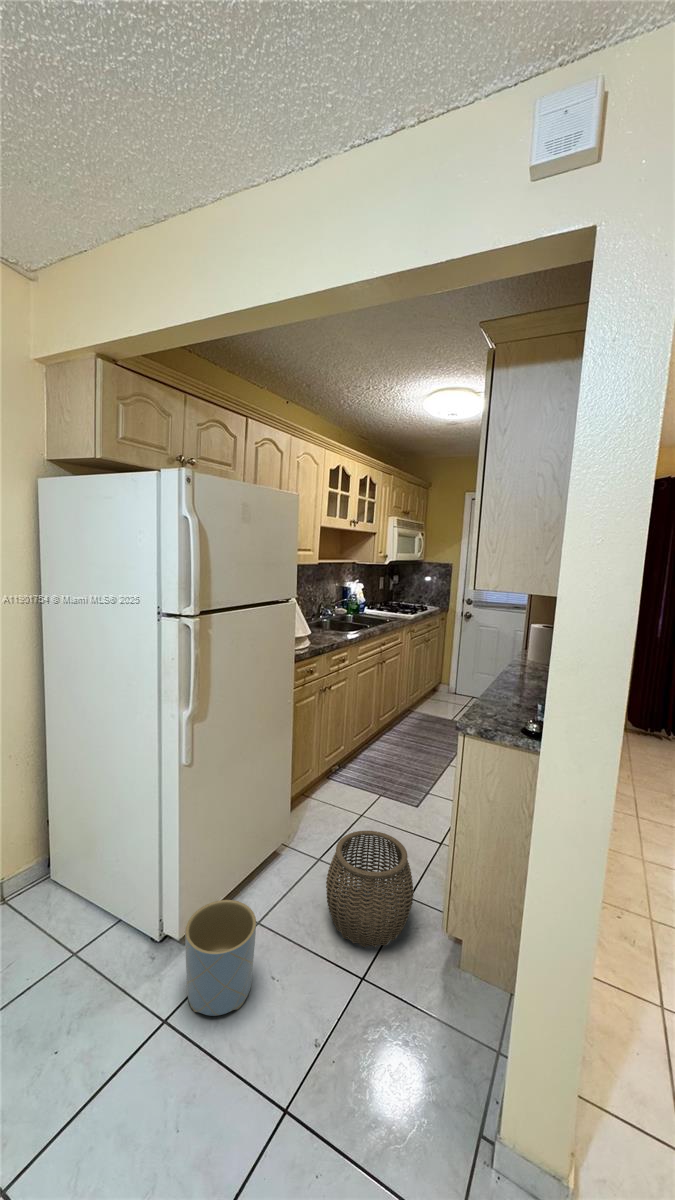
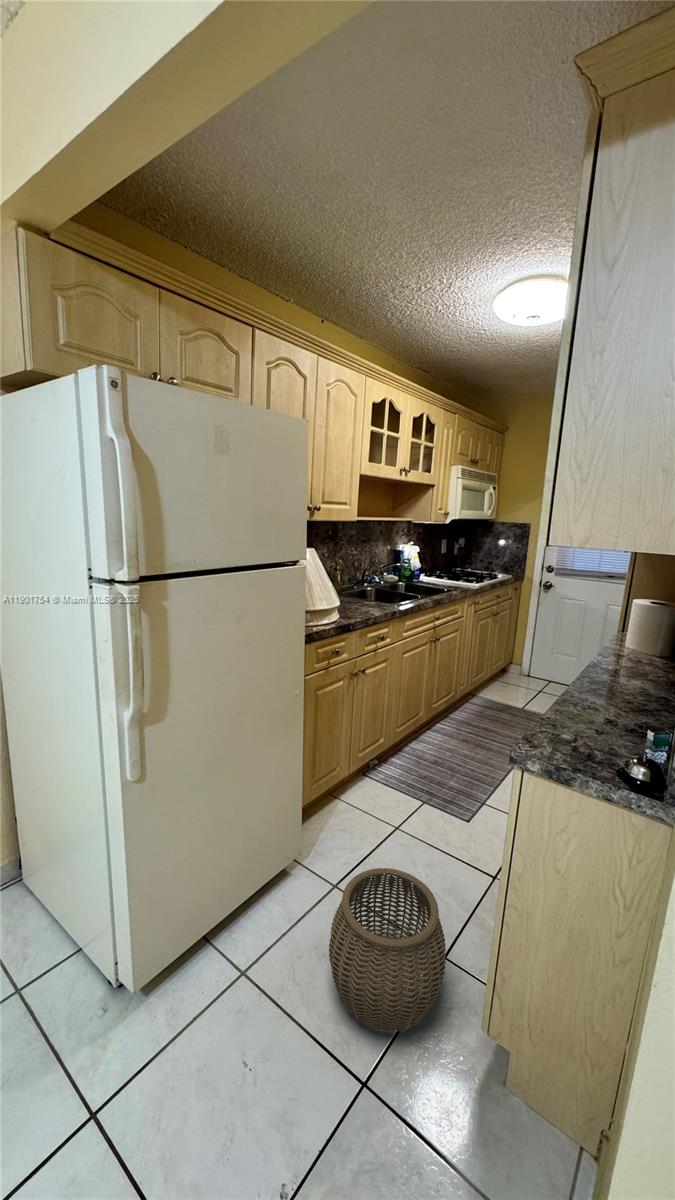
planter: present [185,900,256,1016] -> none [124,954,221,1117]

